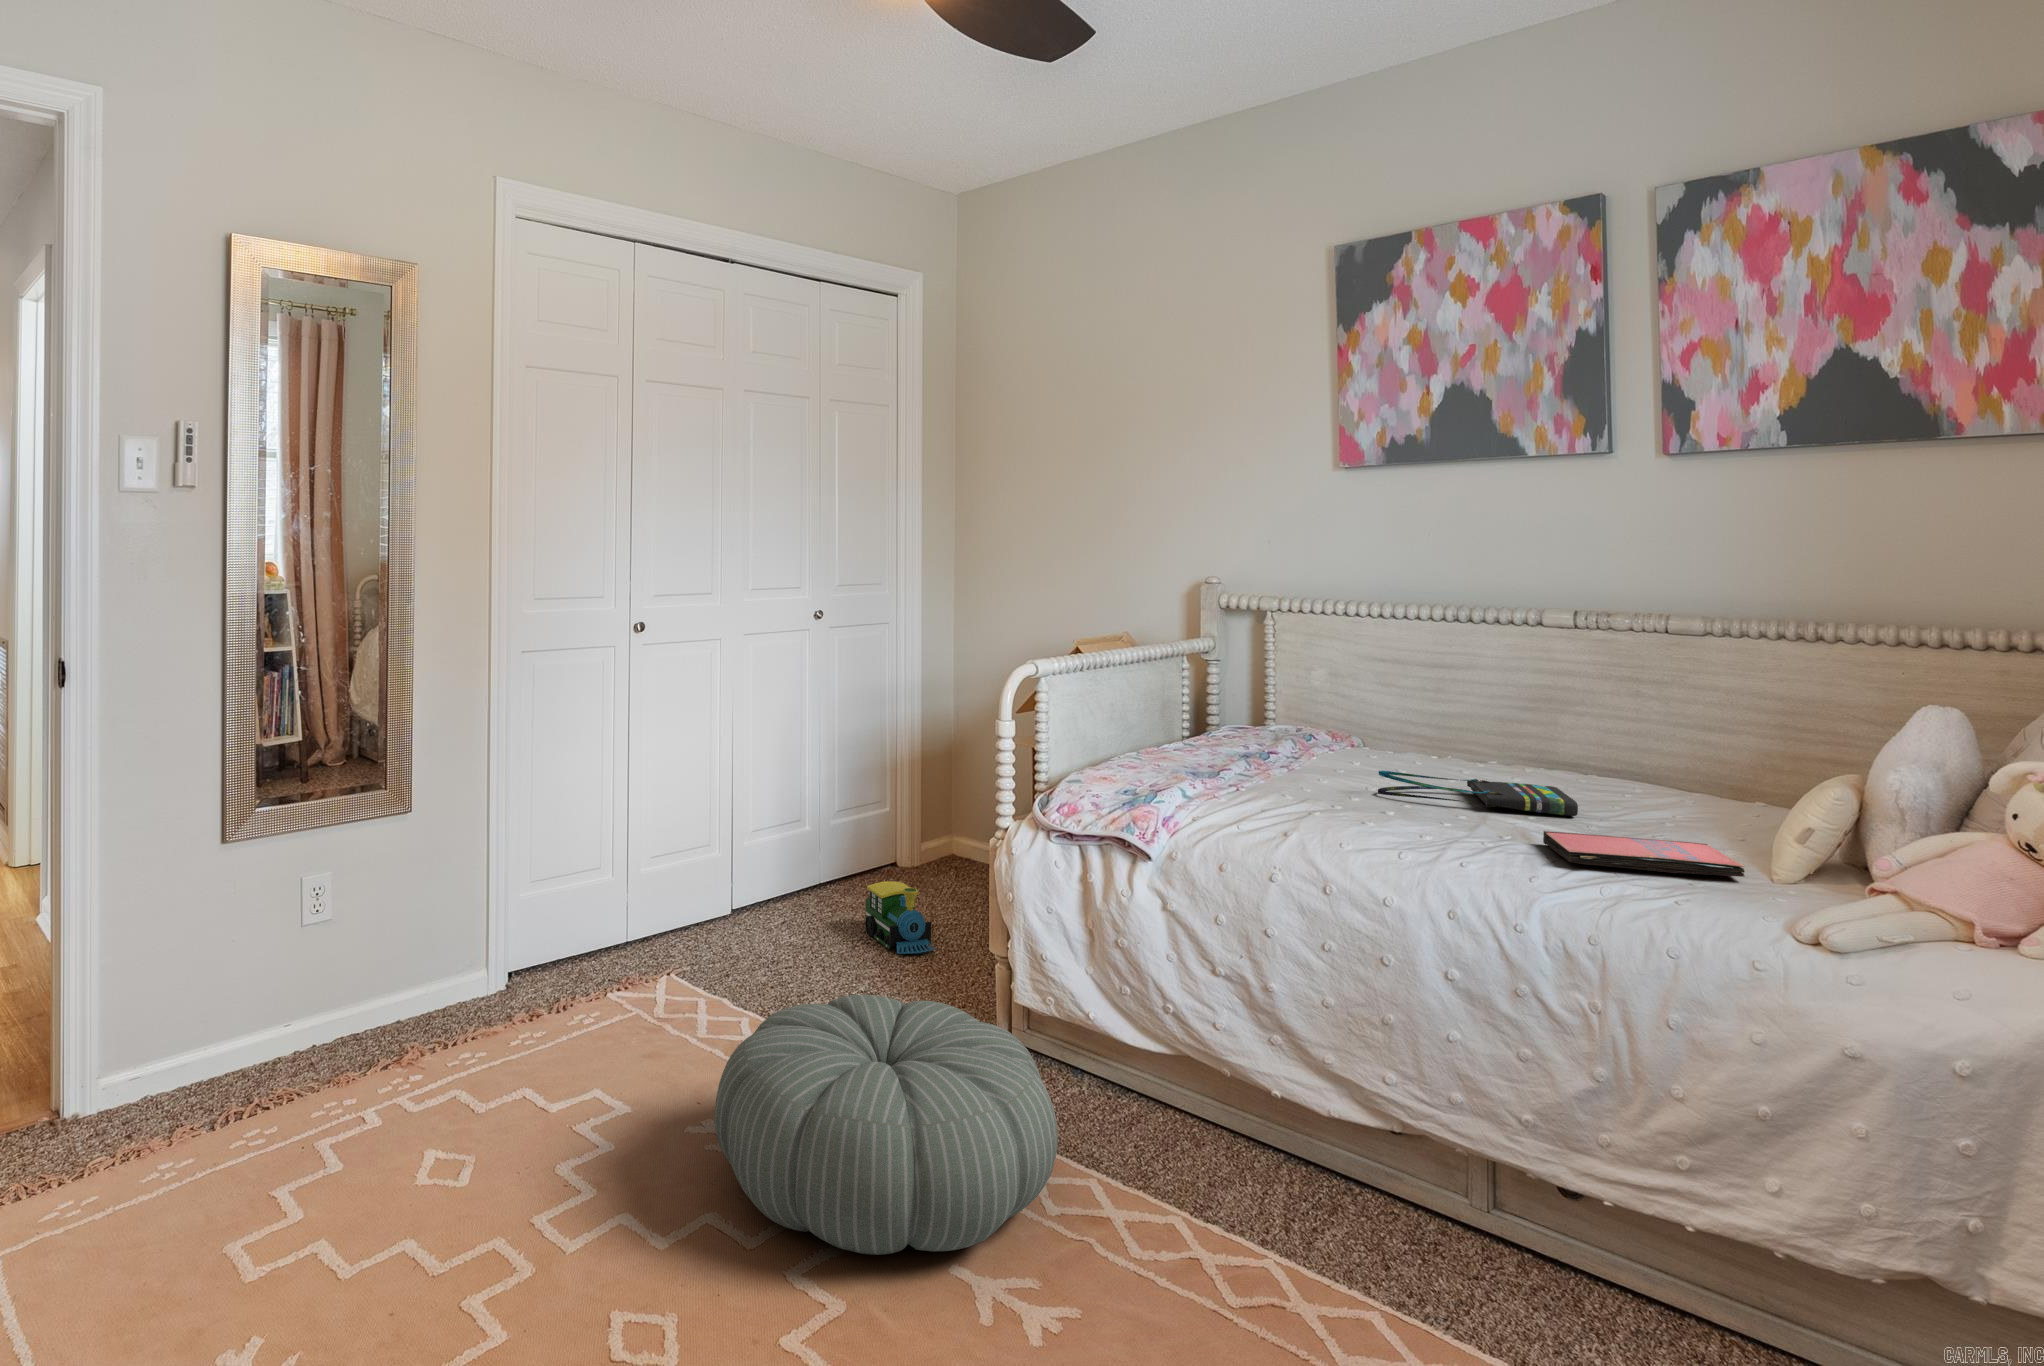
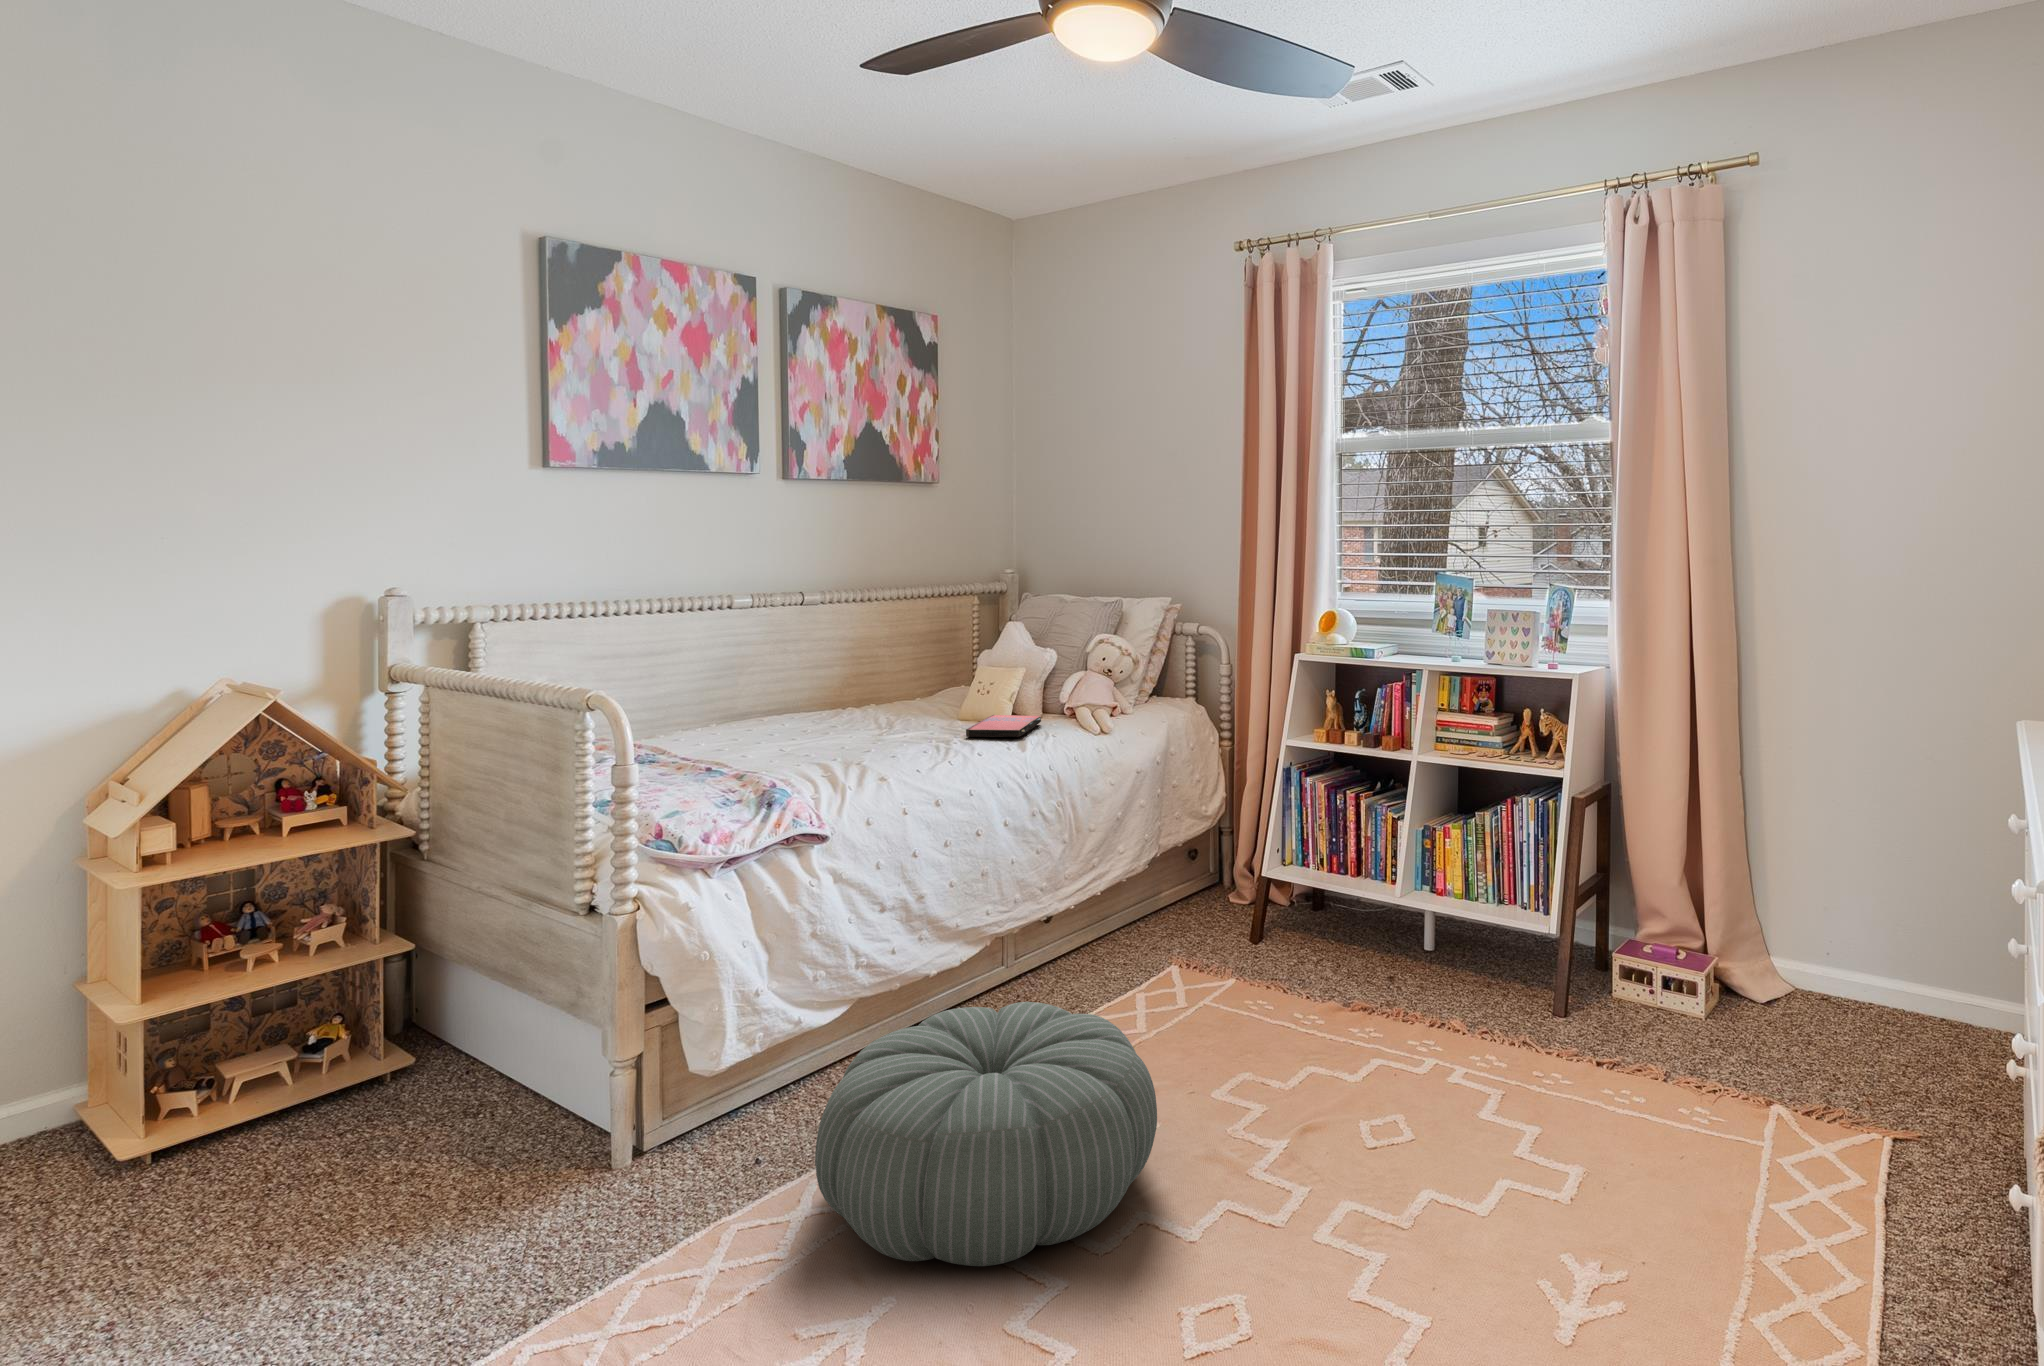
tote bag: present [1378,771,1578,816] -> none [808,716,899,749]
toy train: present [865,881,935,954] -> none [71,1139,286,1298]

